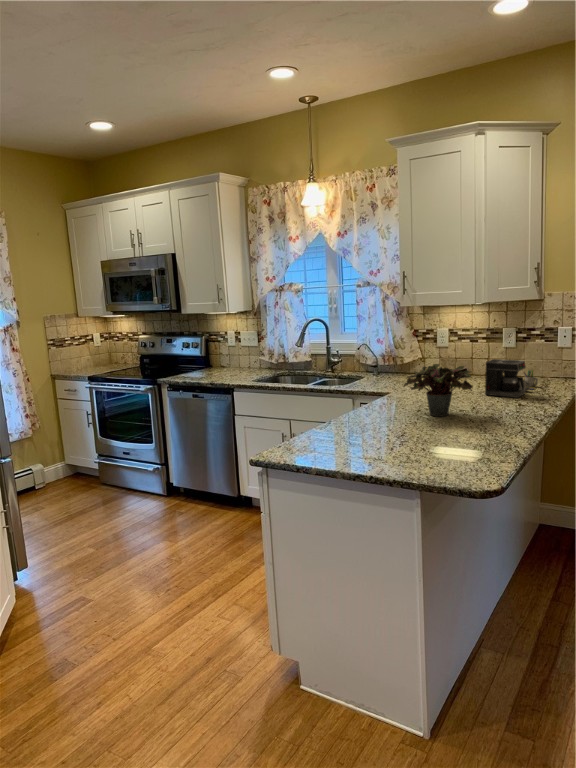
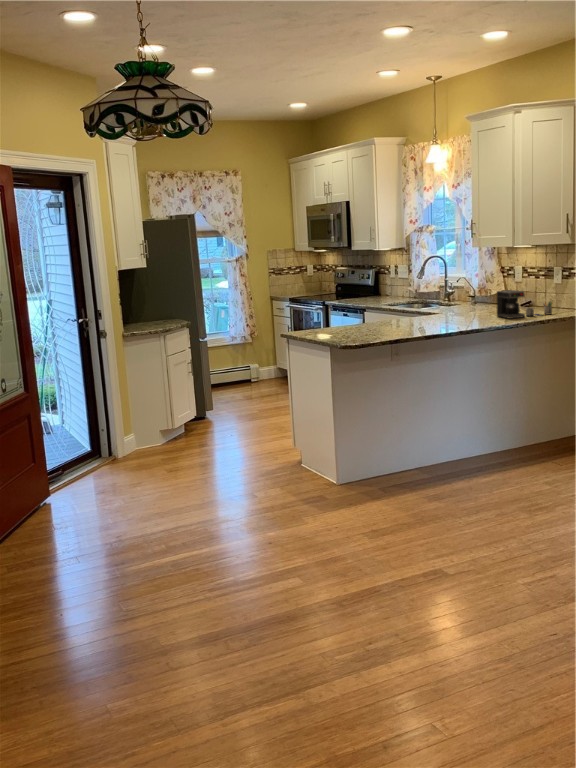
potted plant: present [404,364,472,417] -> none [404,288,458,323]

